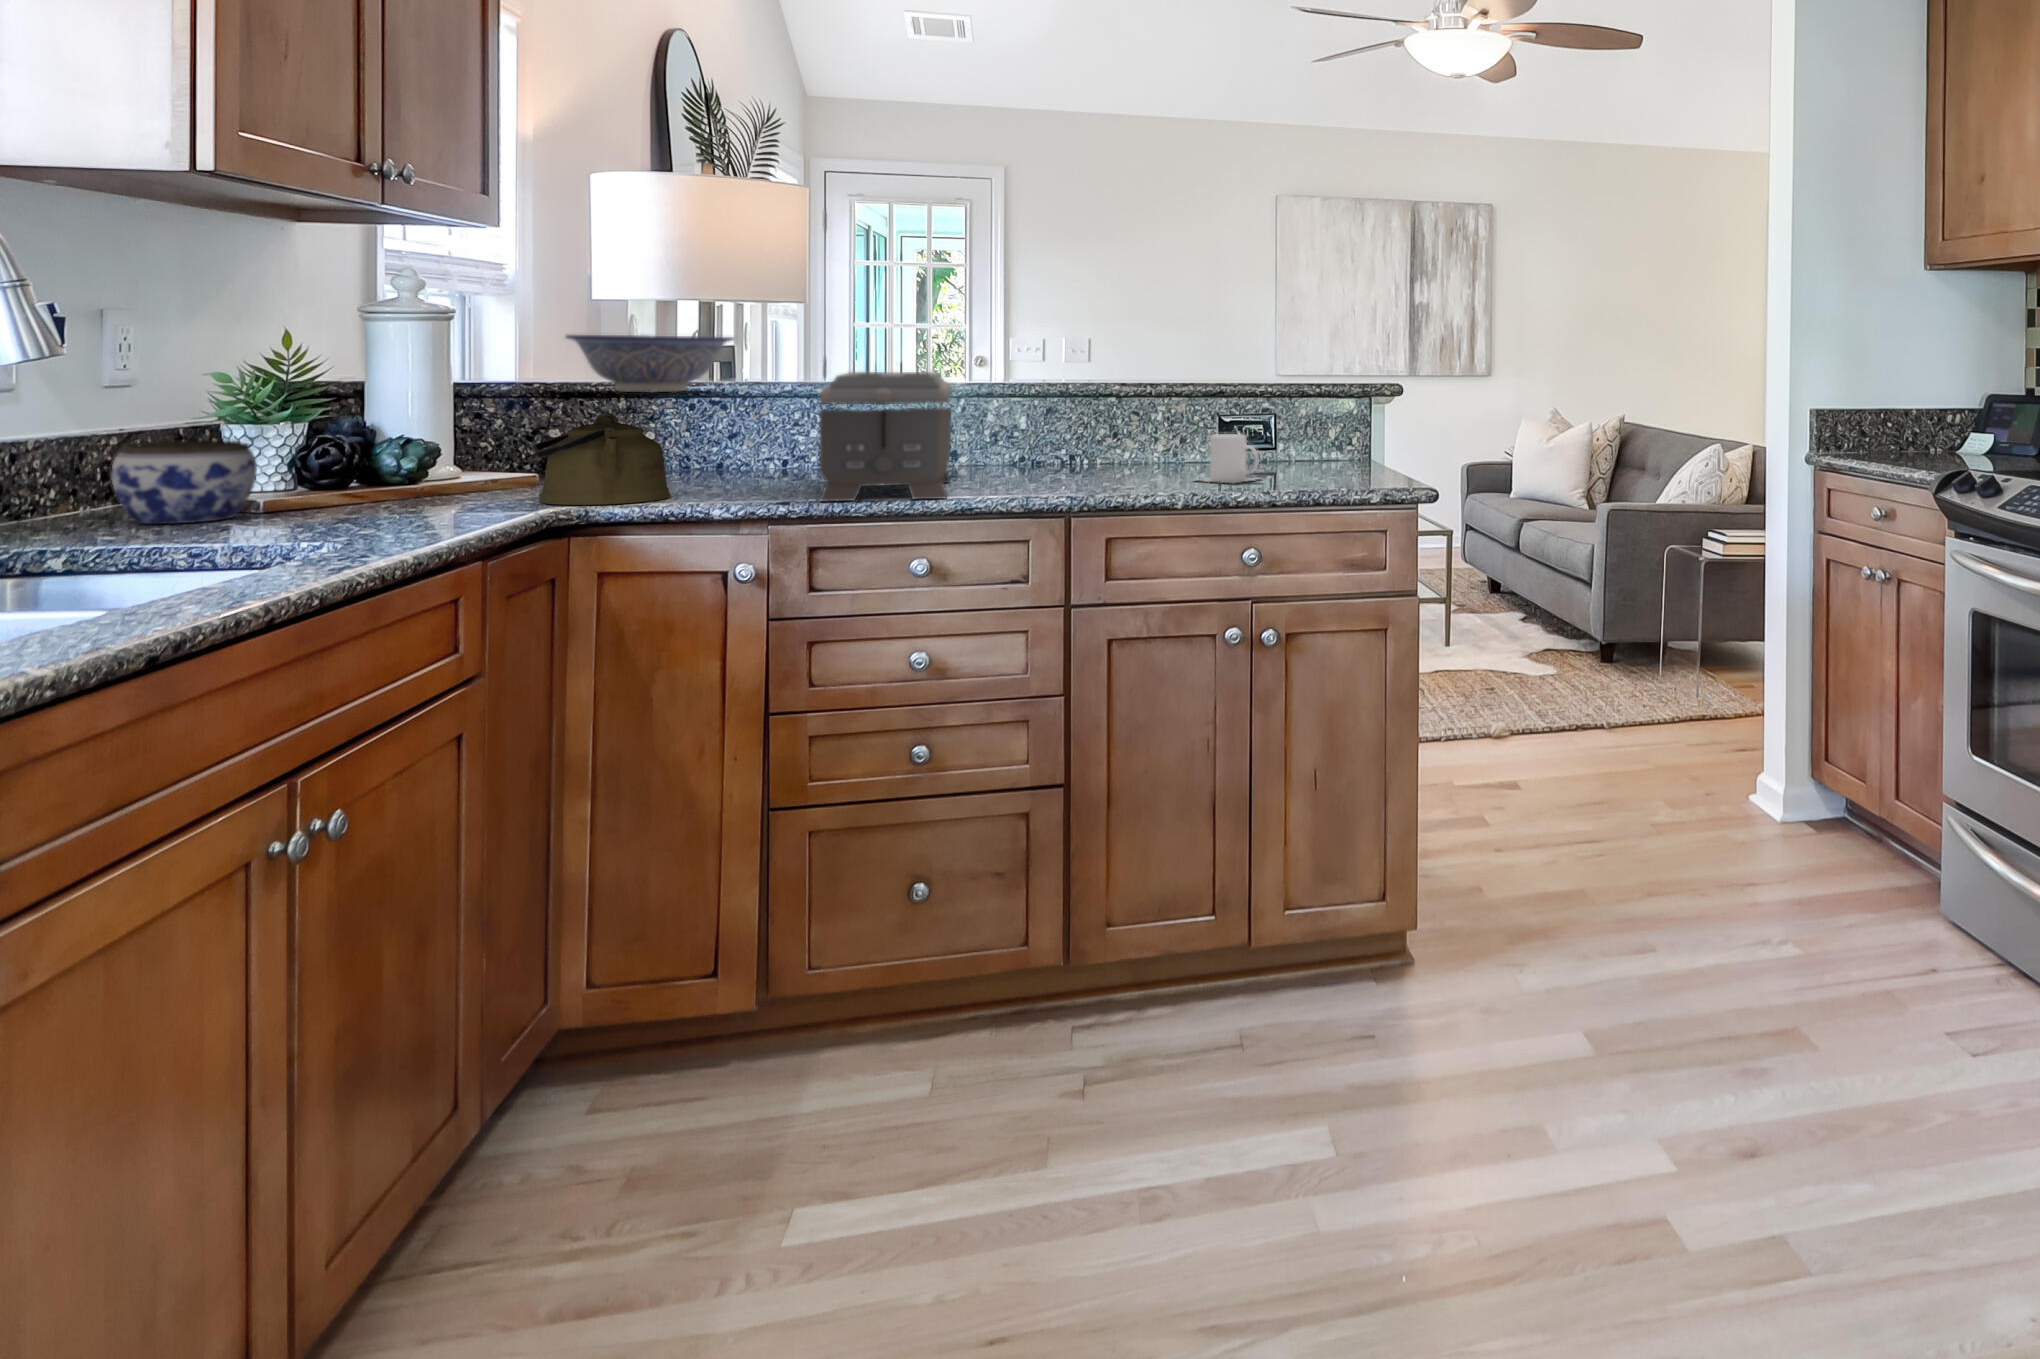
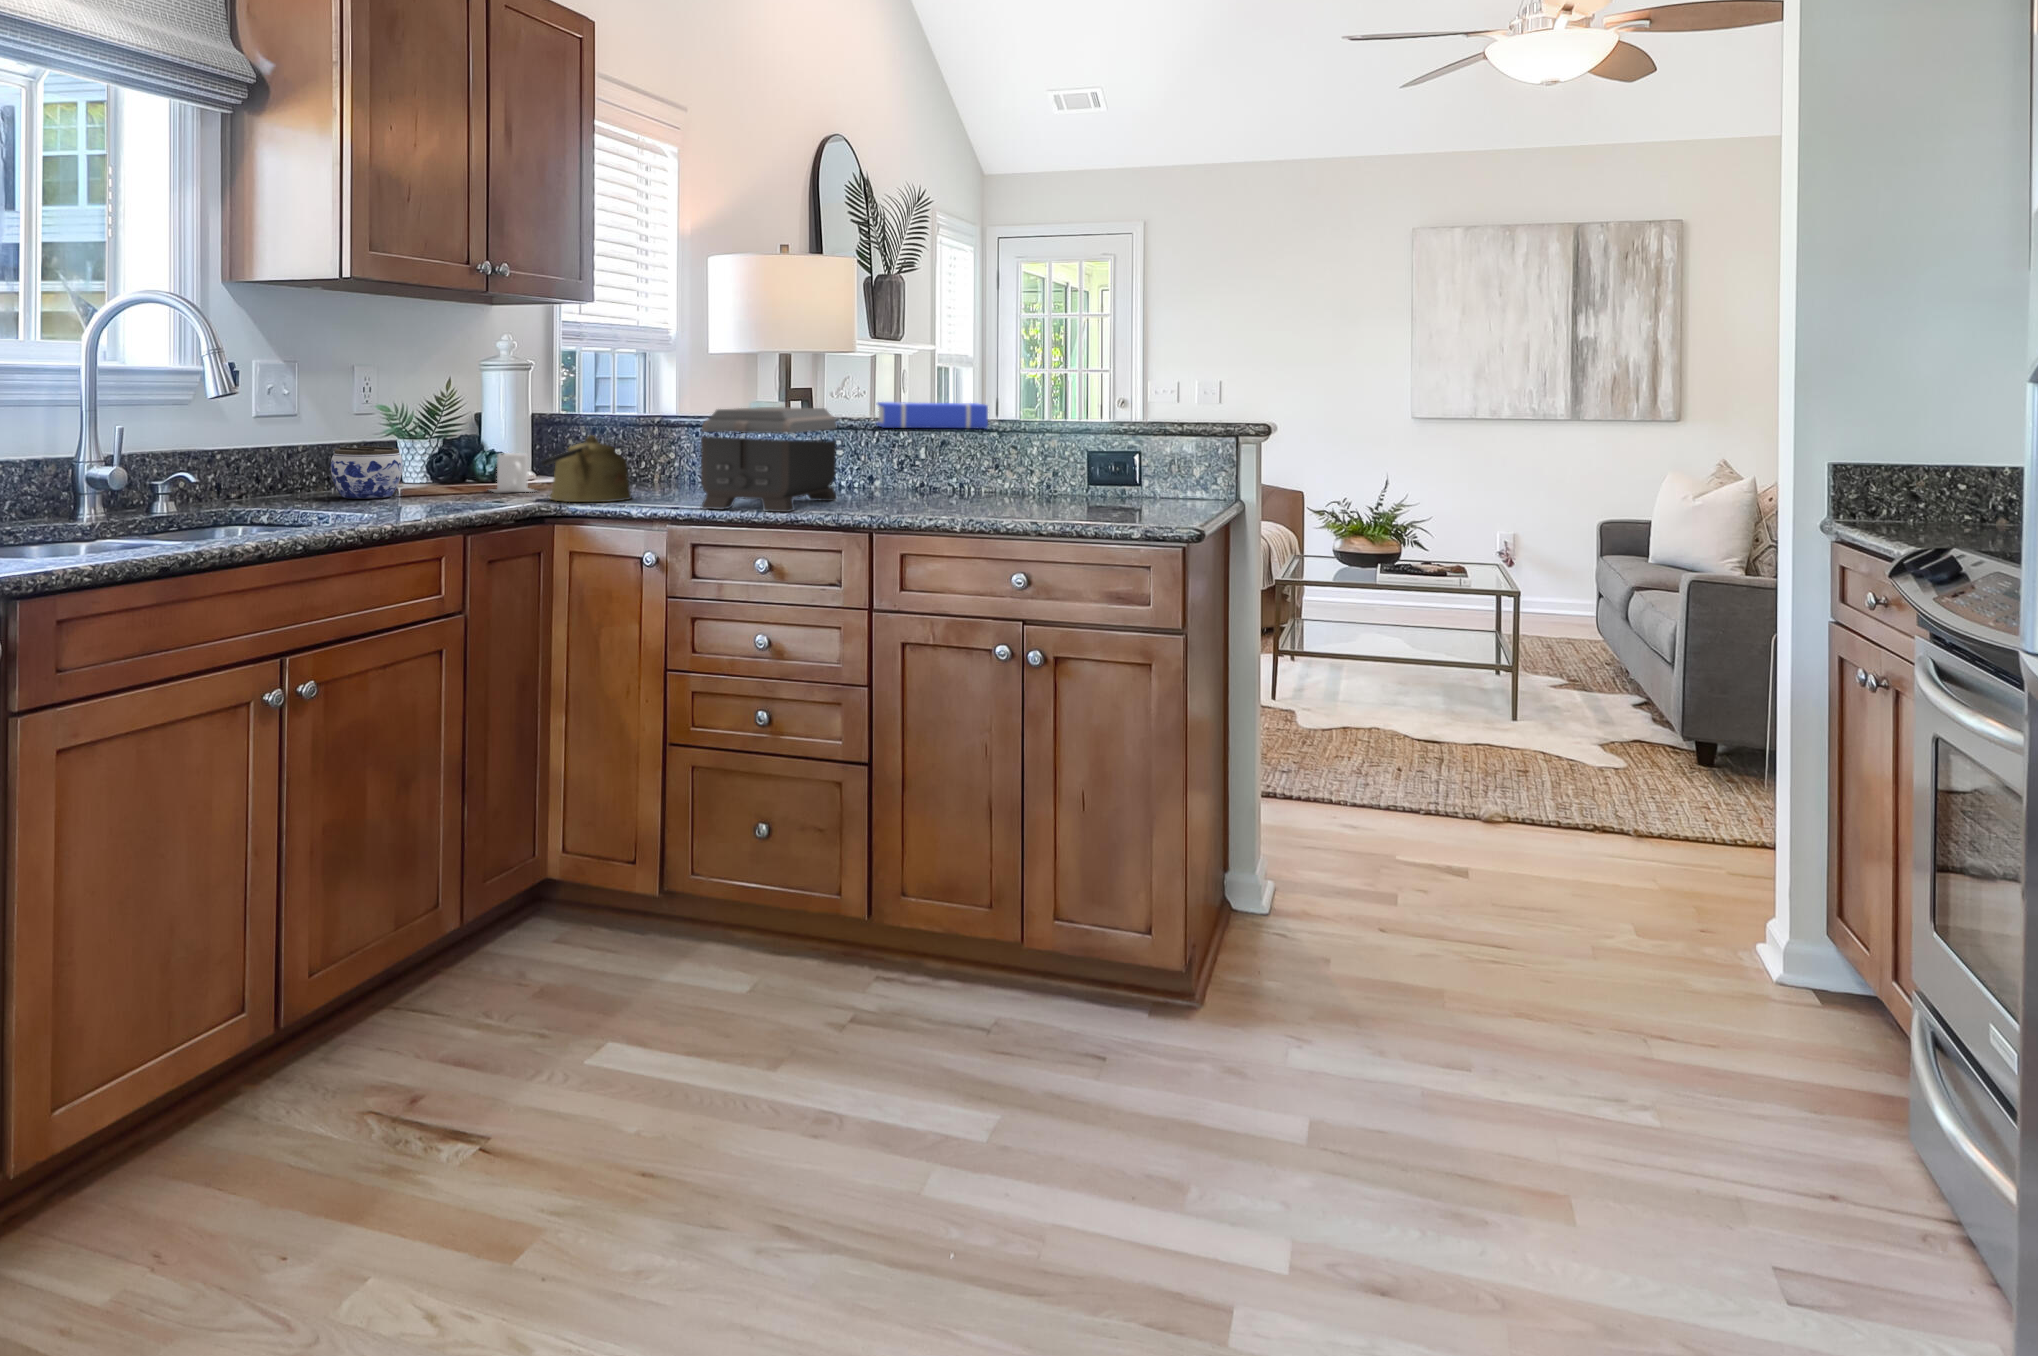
decorative bowl: present [566,335,734,392] -> none [617,378,729,421]
book: none [967,365,1116,394] -> present [877,402,988,428]
mug: present [1203,434,1259,483] -> present [491,453,534,493]

